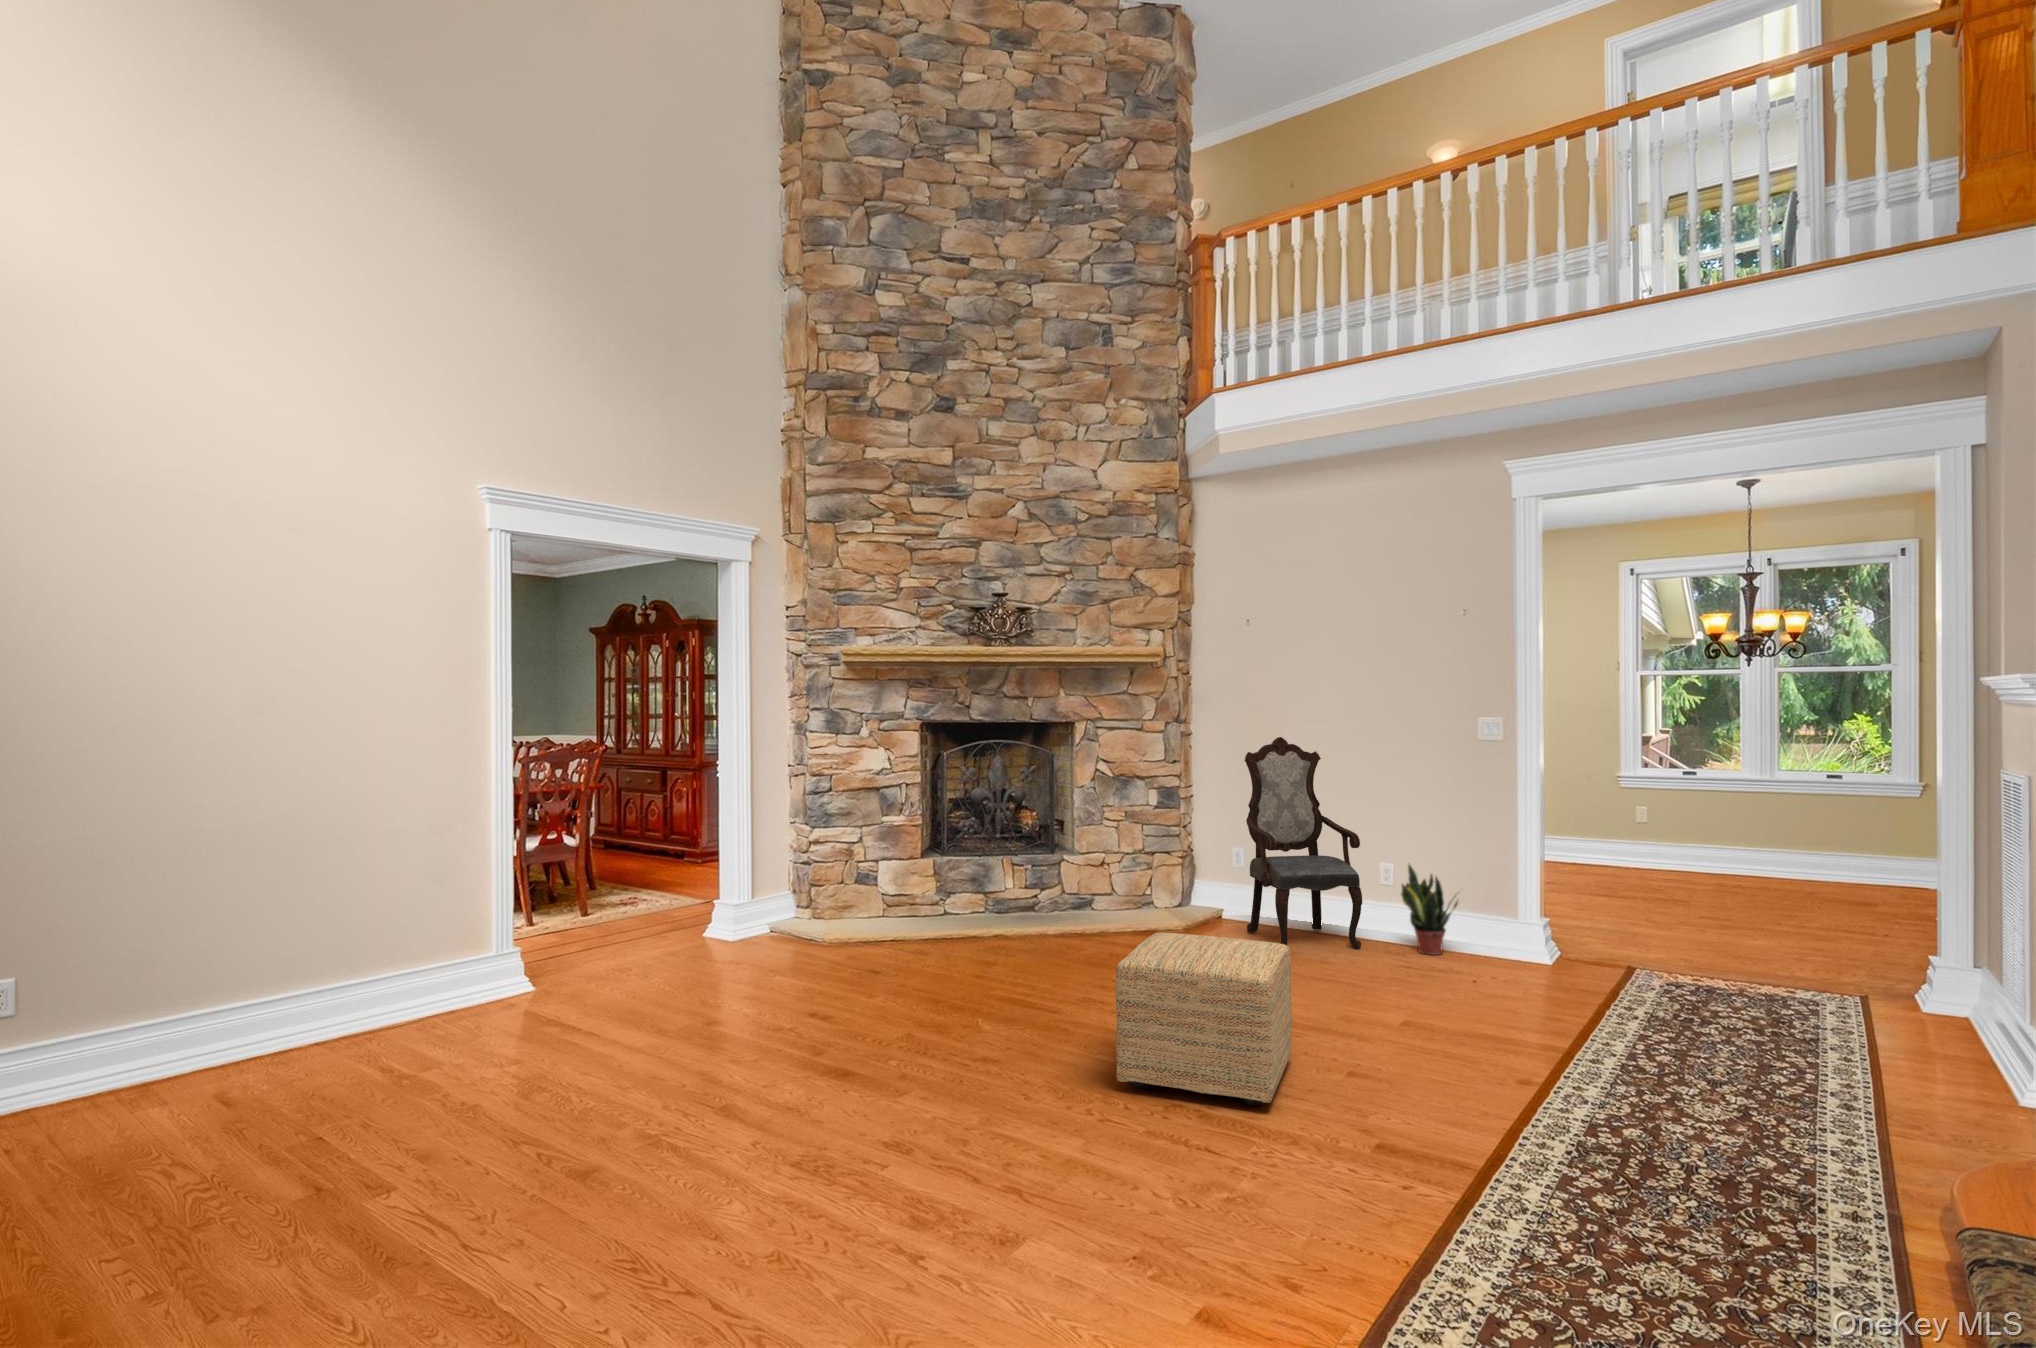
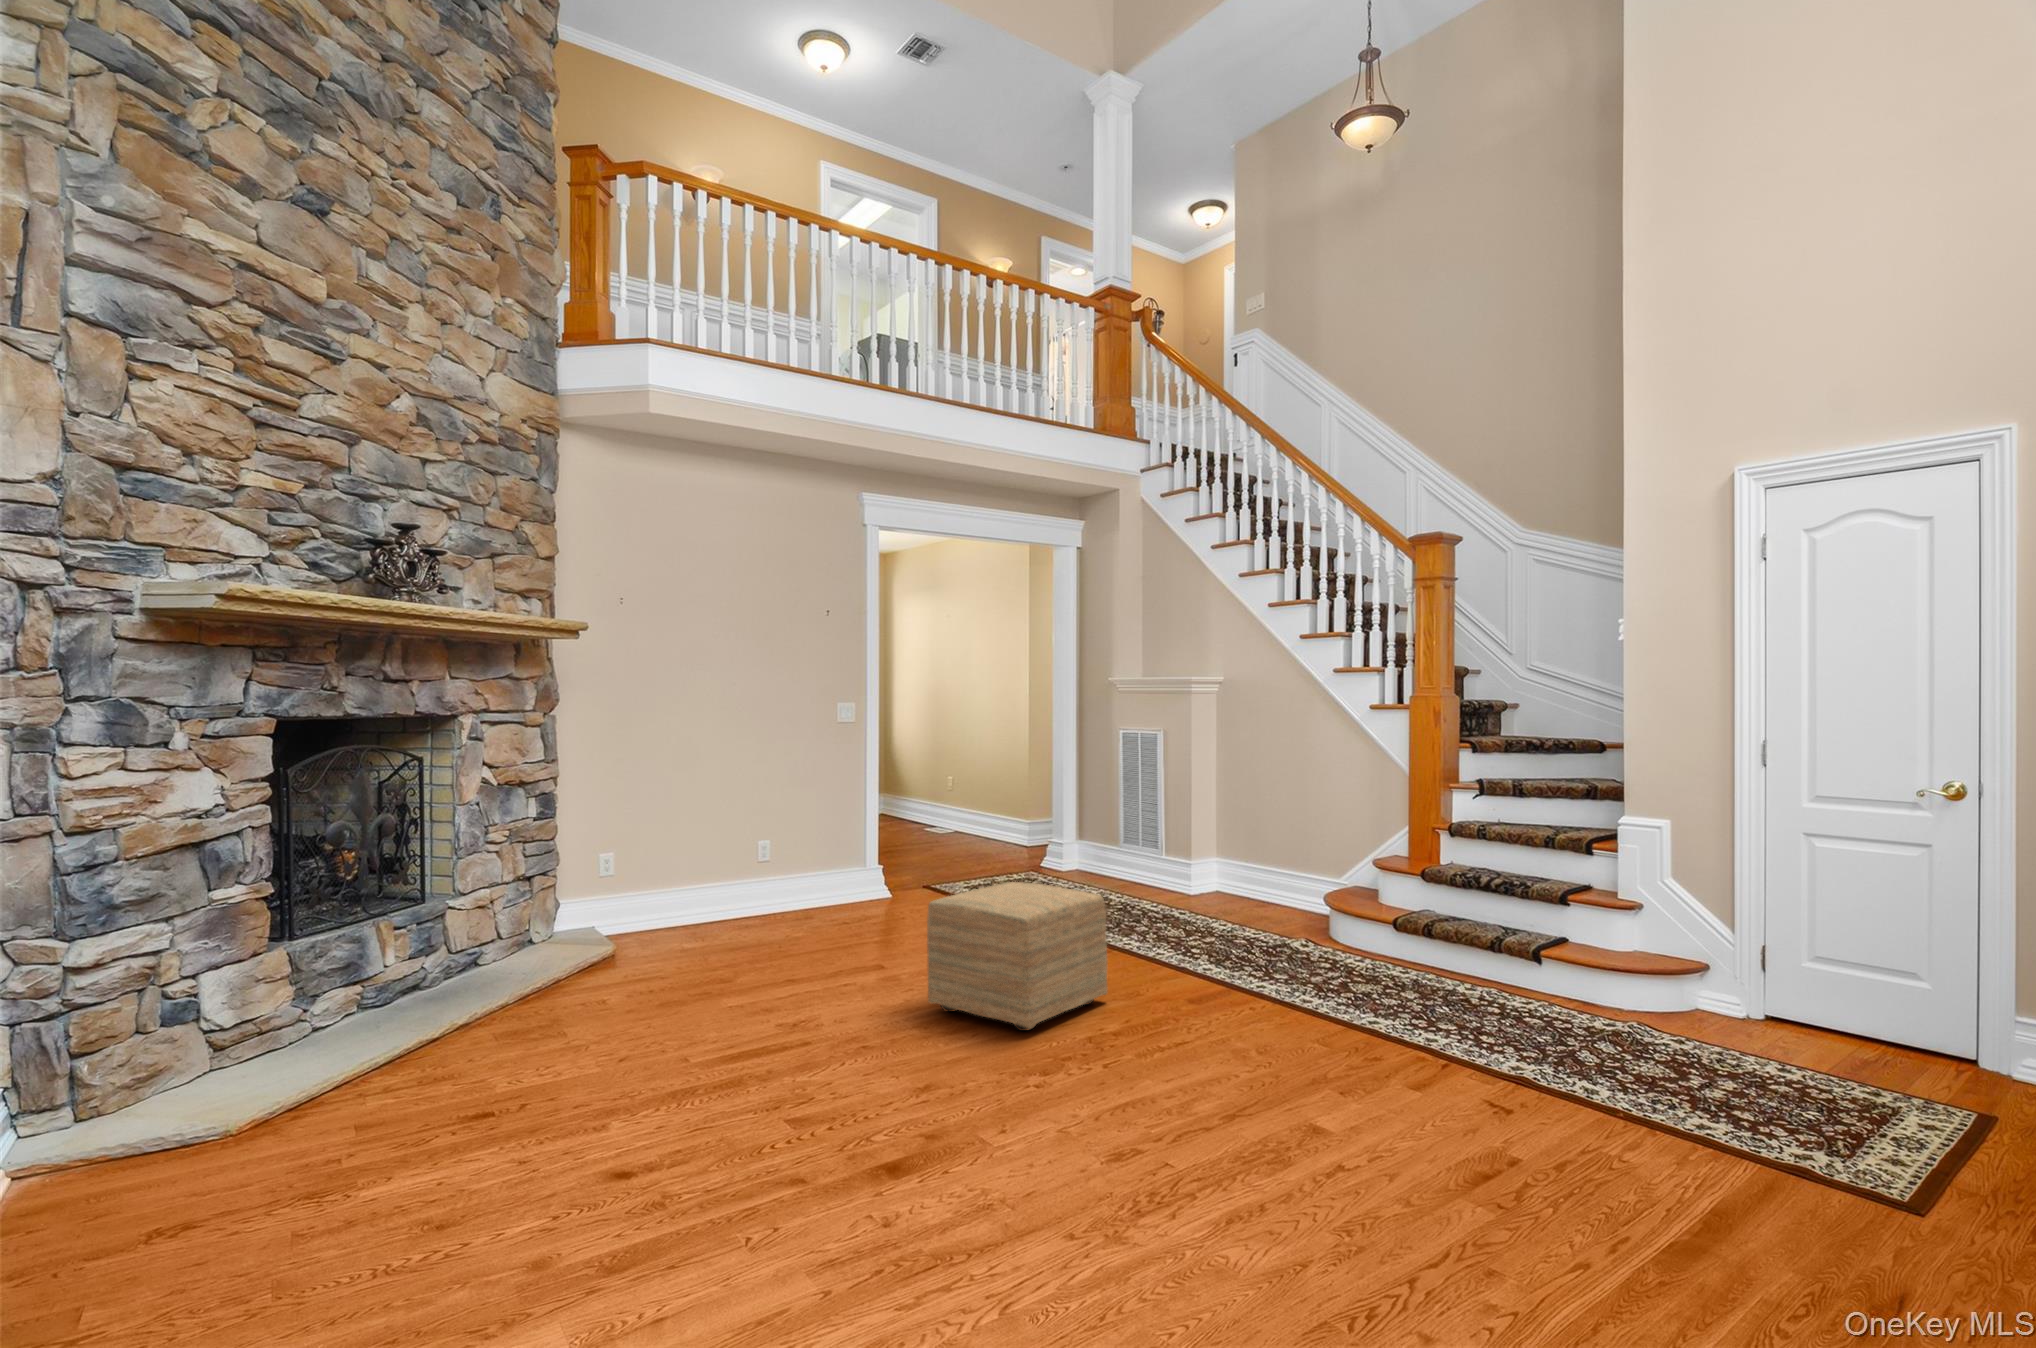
armchair: present [1244,737,1362,949] -> none [642,725,767,942]
potted plant: present [1401,865,1458,955] -> none [779,833,832,912]

